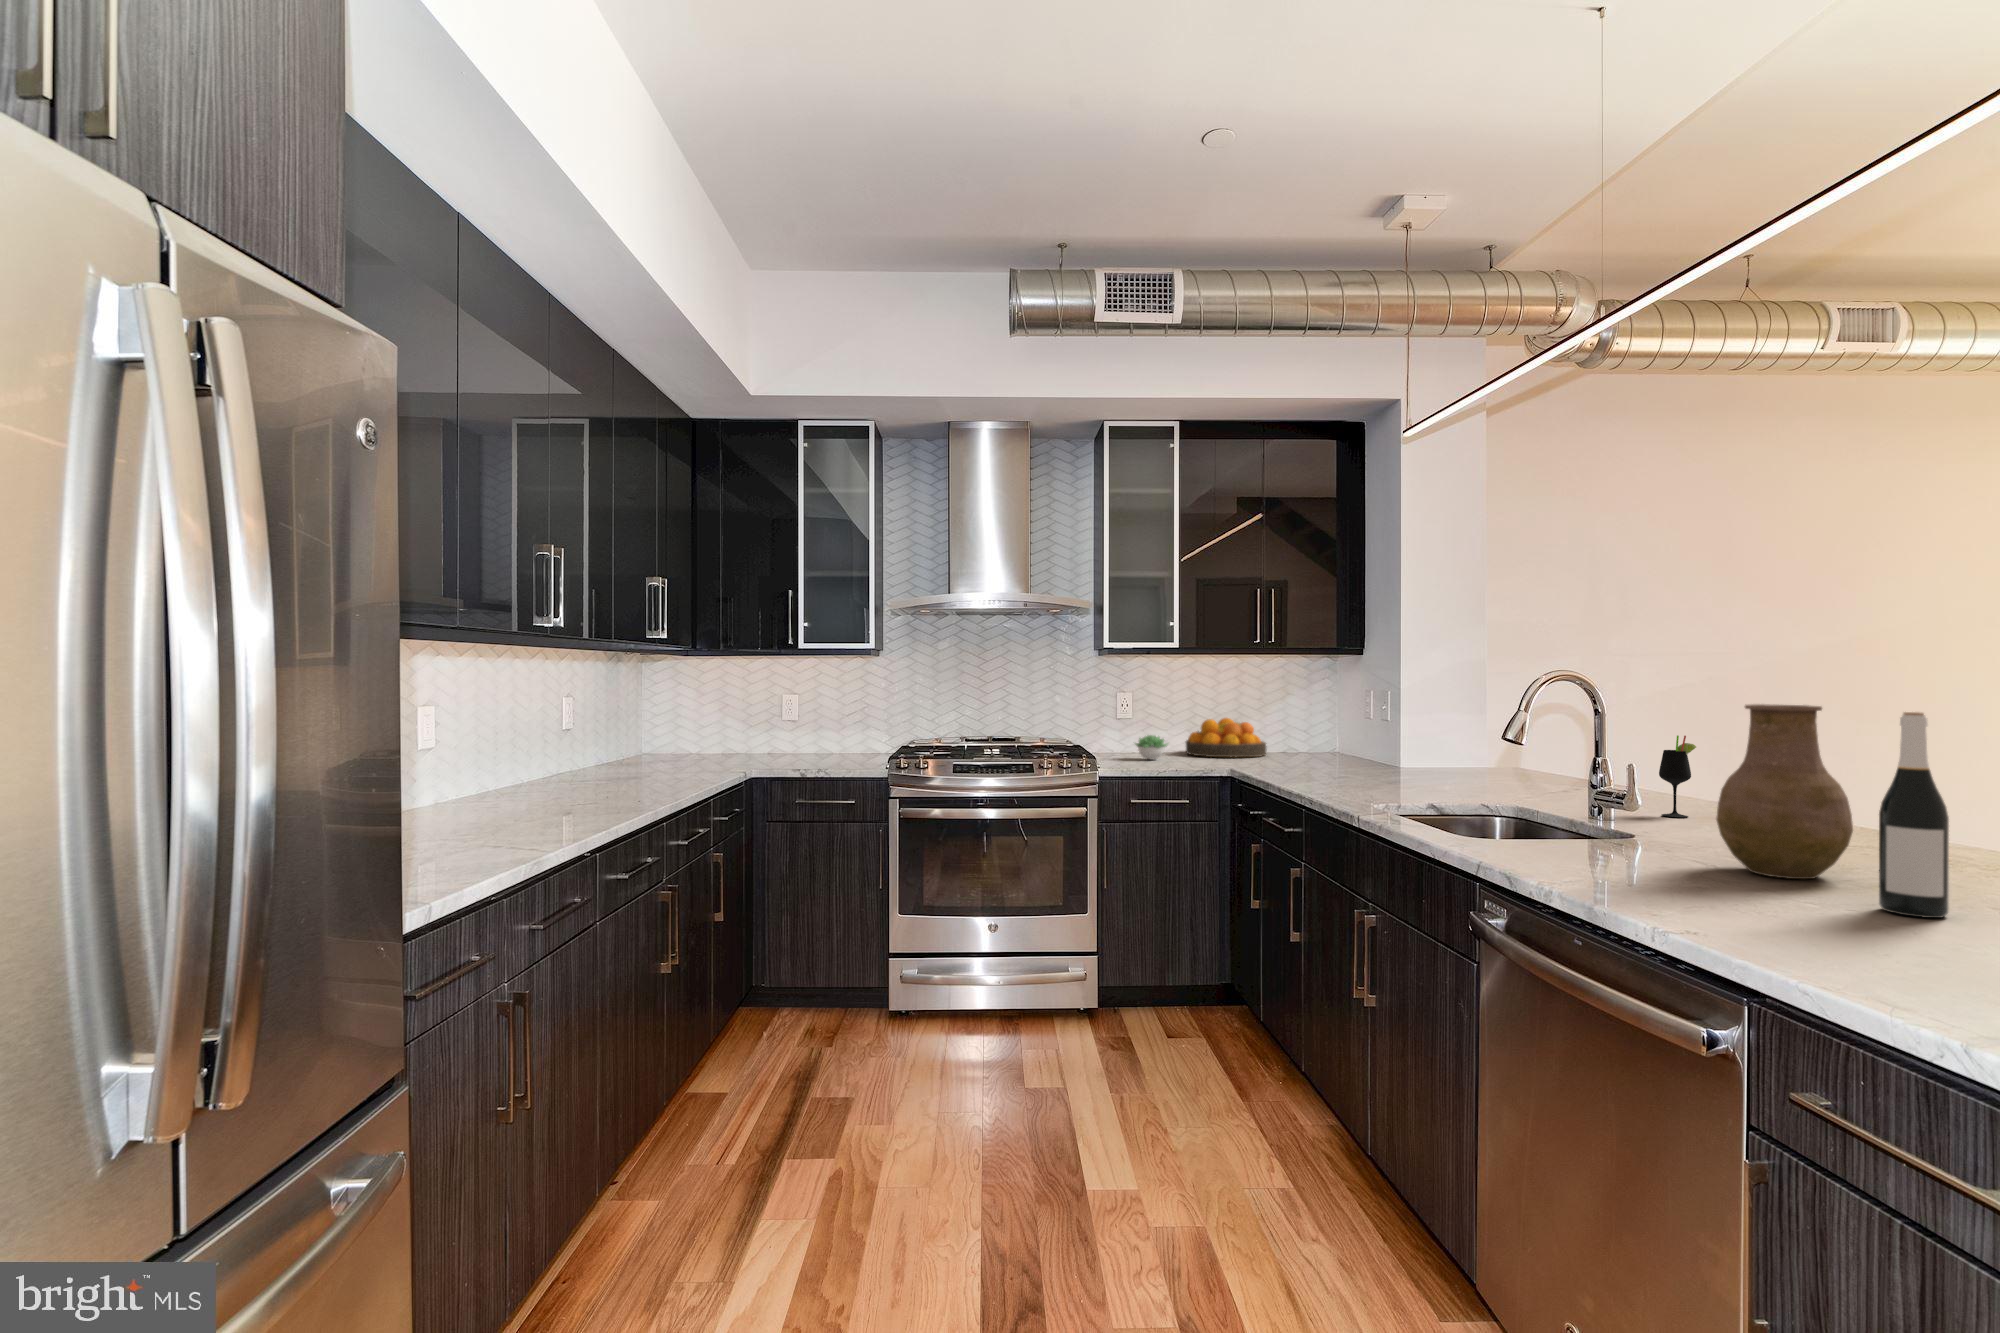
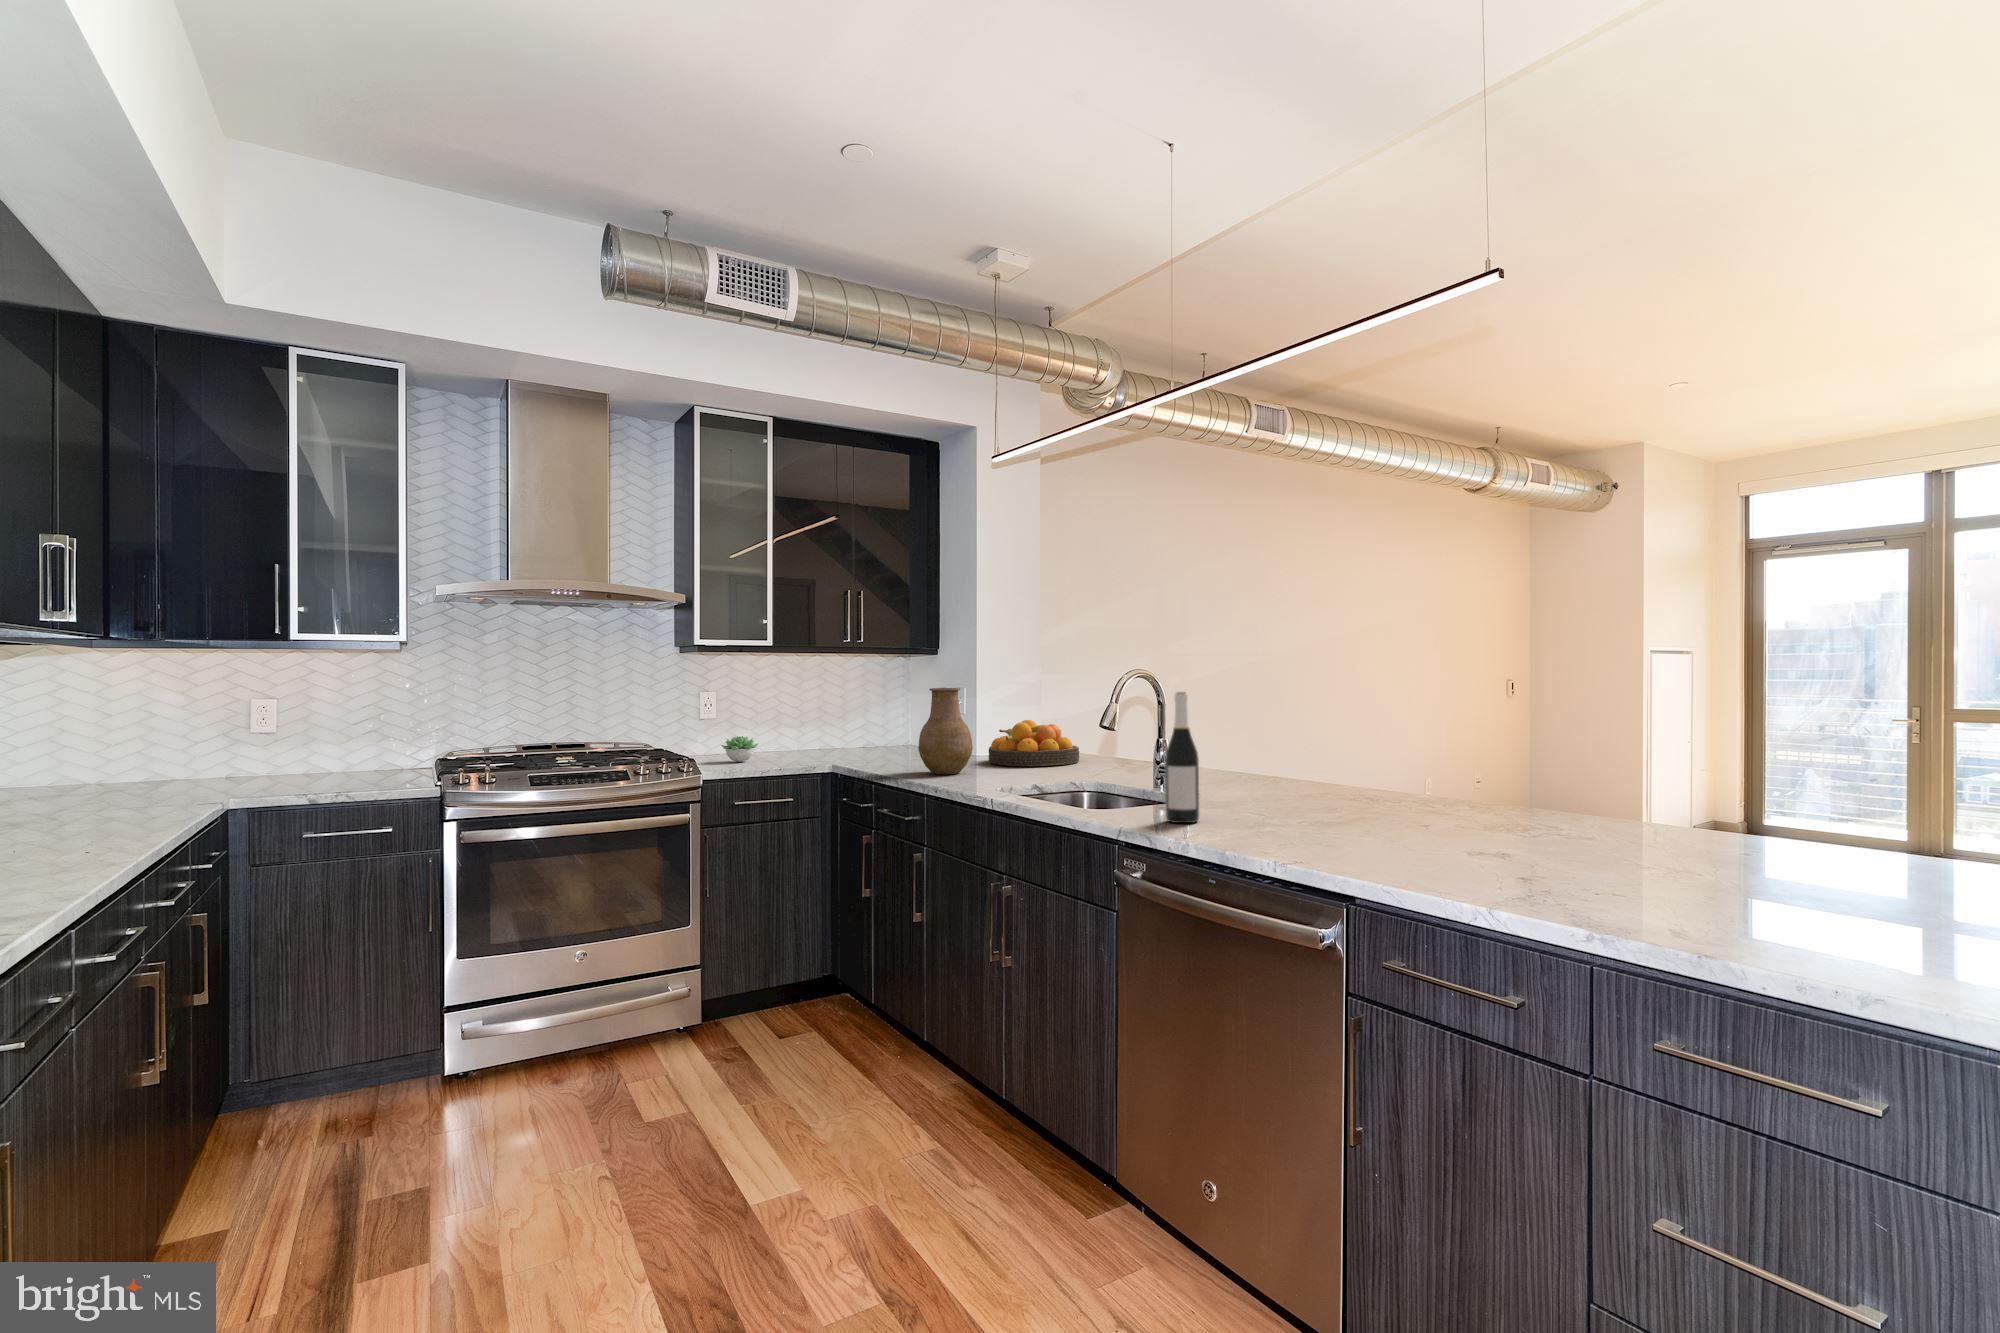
vase: present [1716,704,1853,879] -> present [918,688,973,774]
wine bottle: present [1879,712,1949,918] -> present [1165,692,1199,823]
fruit bowl: present [1186,718,1267,757] -> present [989,720,1079,766]
wine glass: present [1659,735,1696,817] -> none [1206,714,1231,780]

